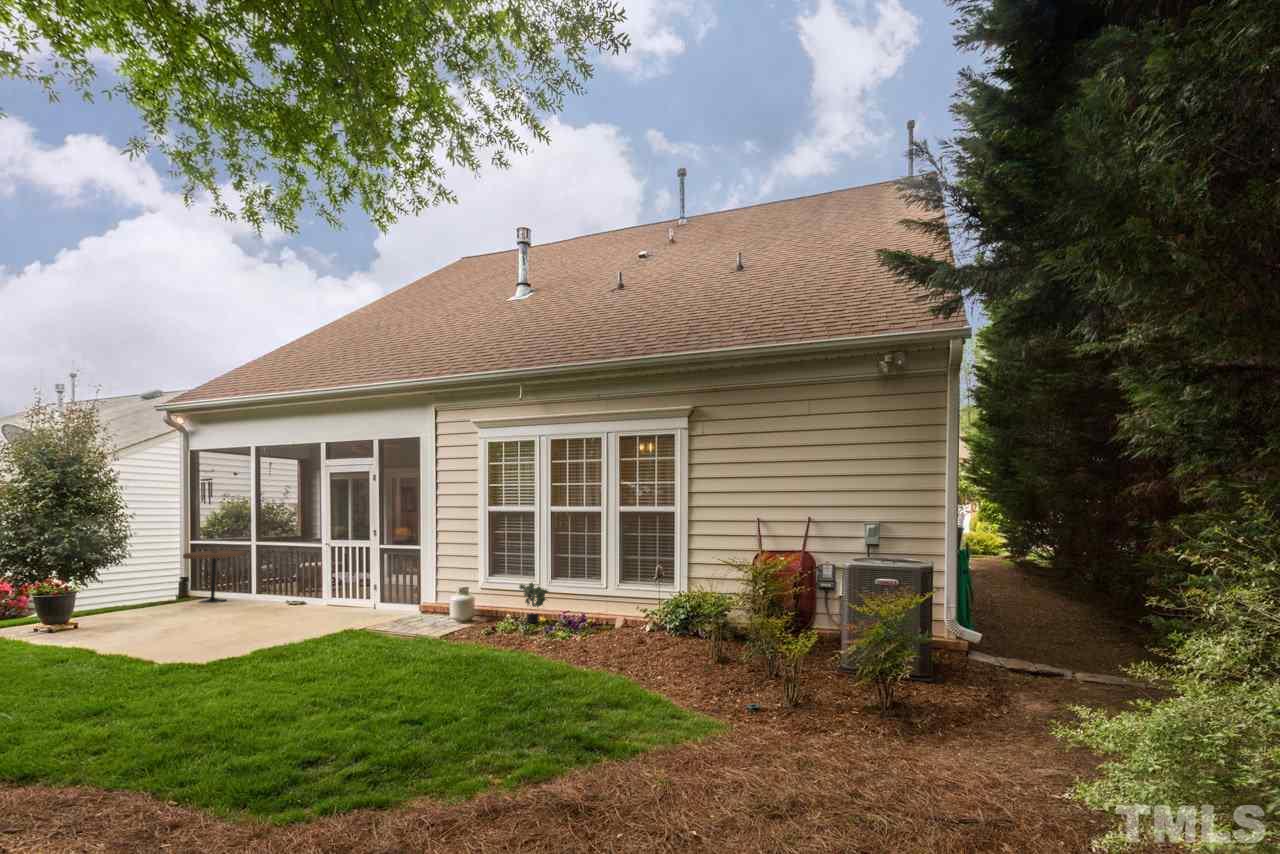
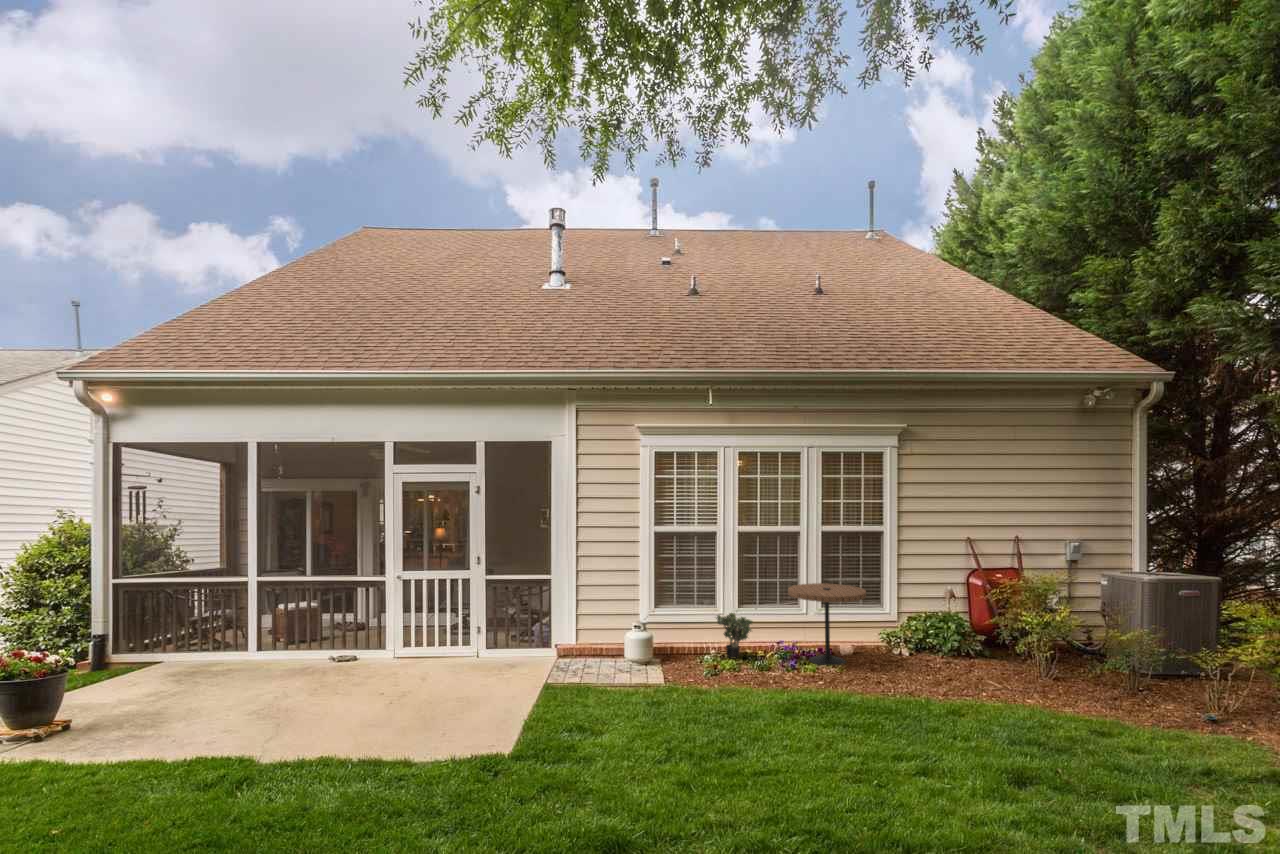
side table: present [183,550,245,603] -> present [788,583,866,665]

